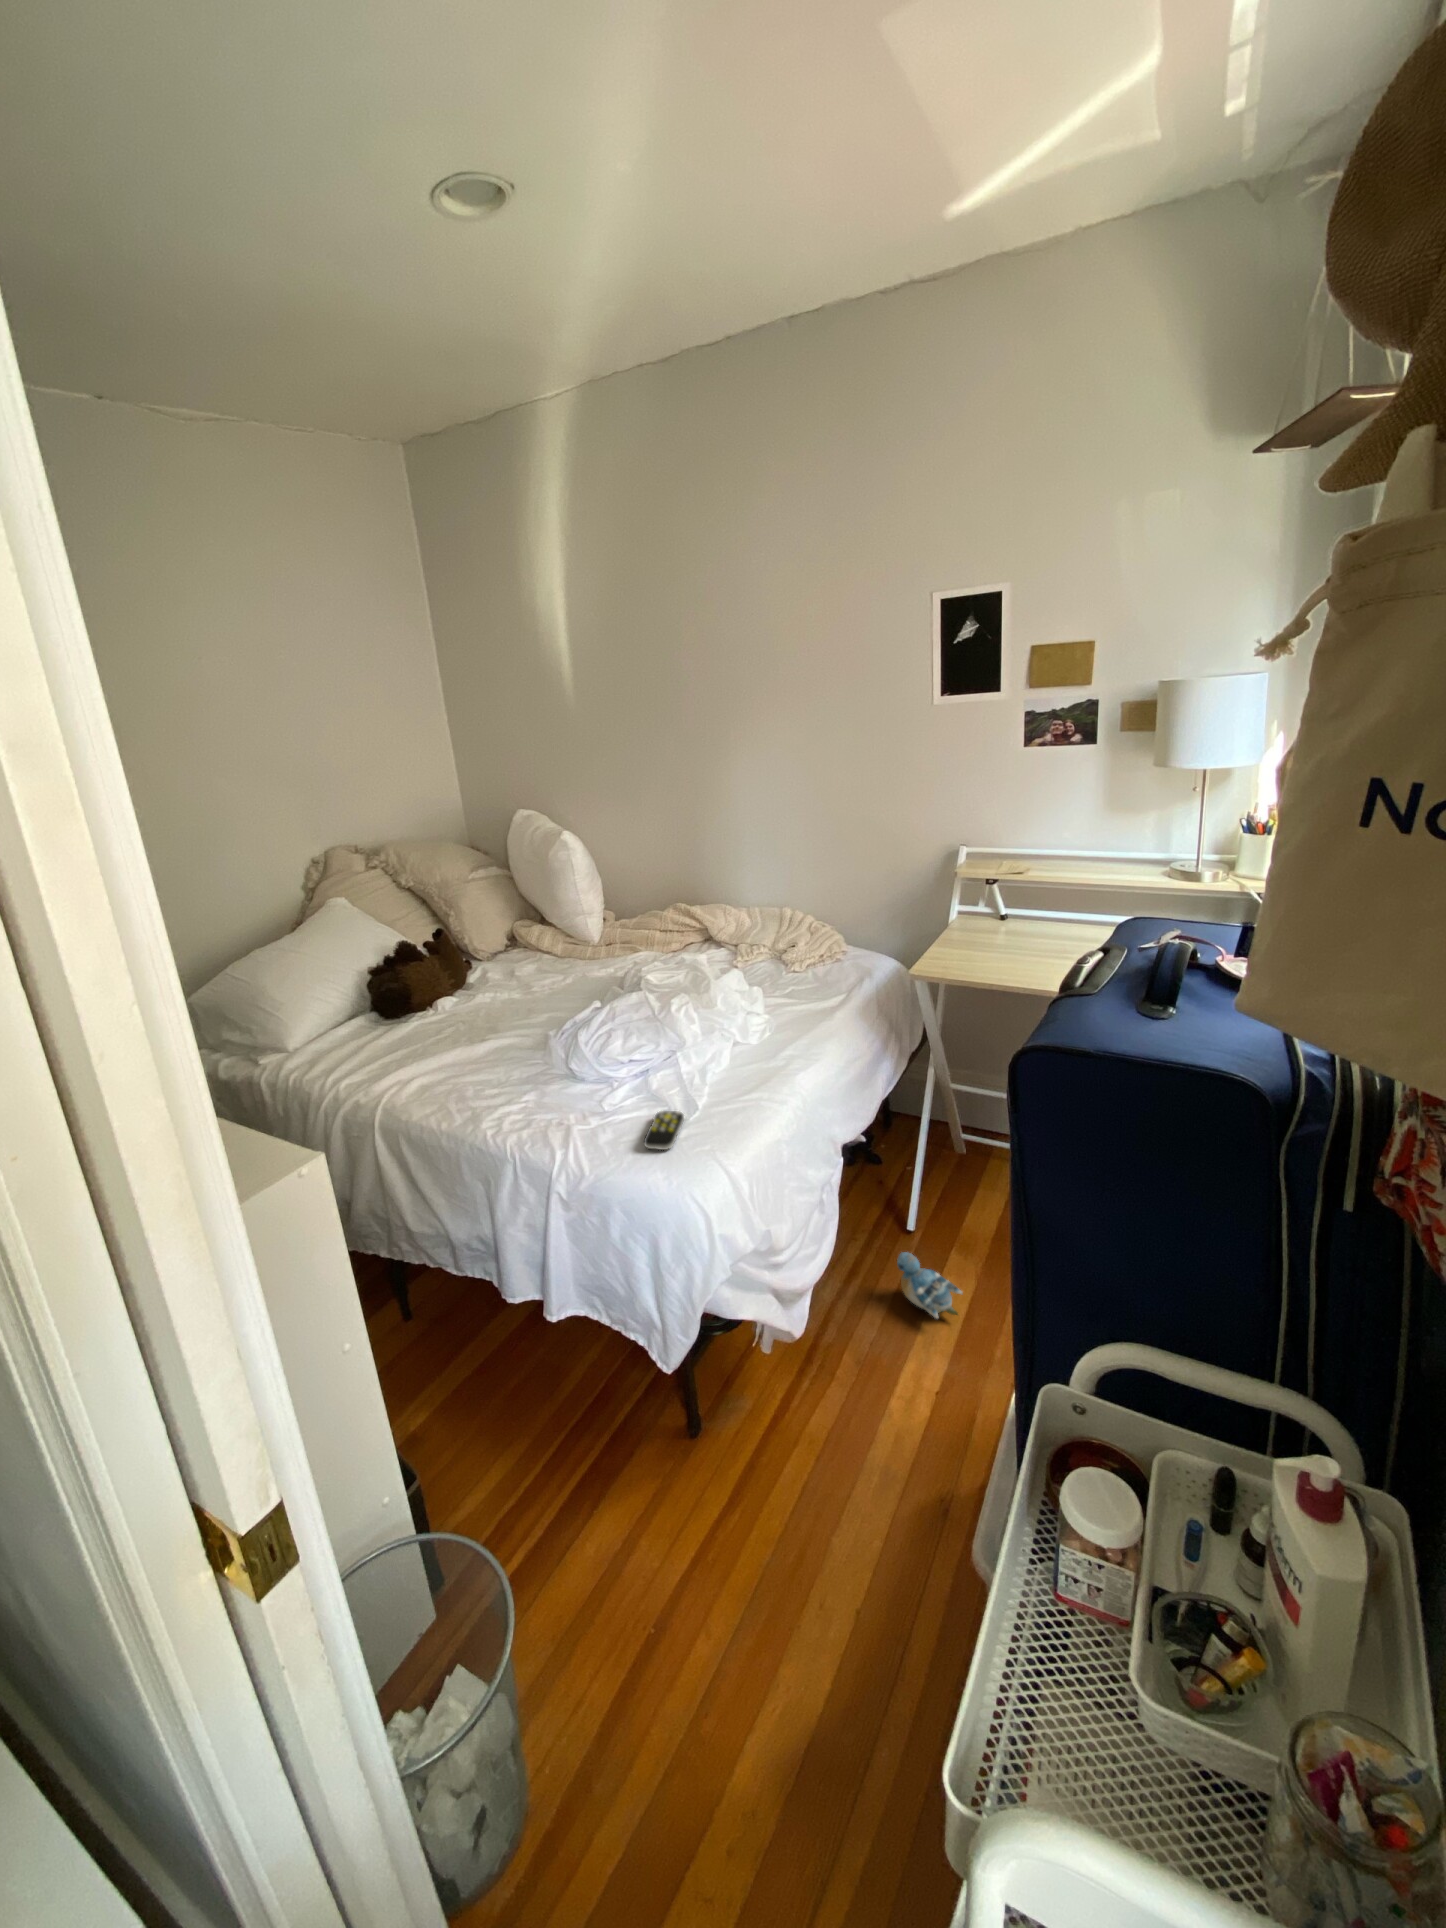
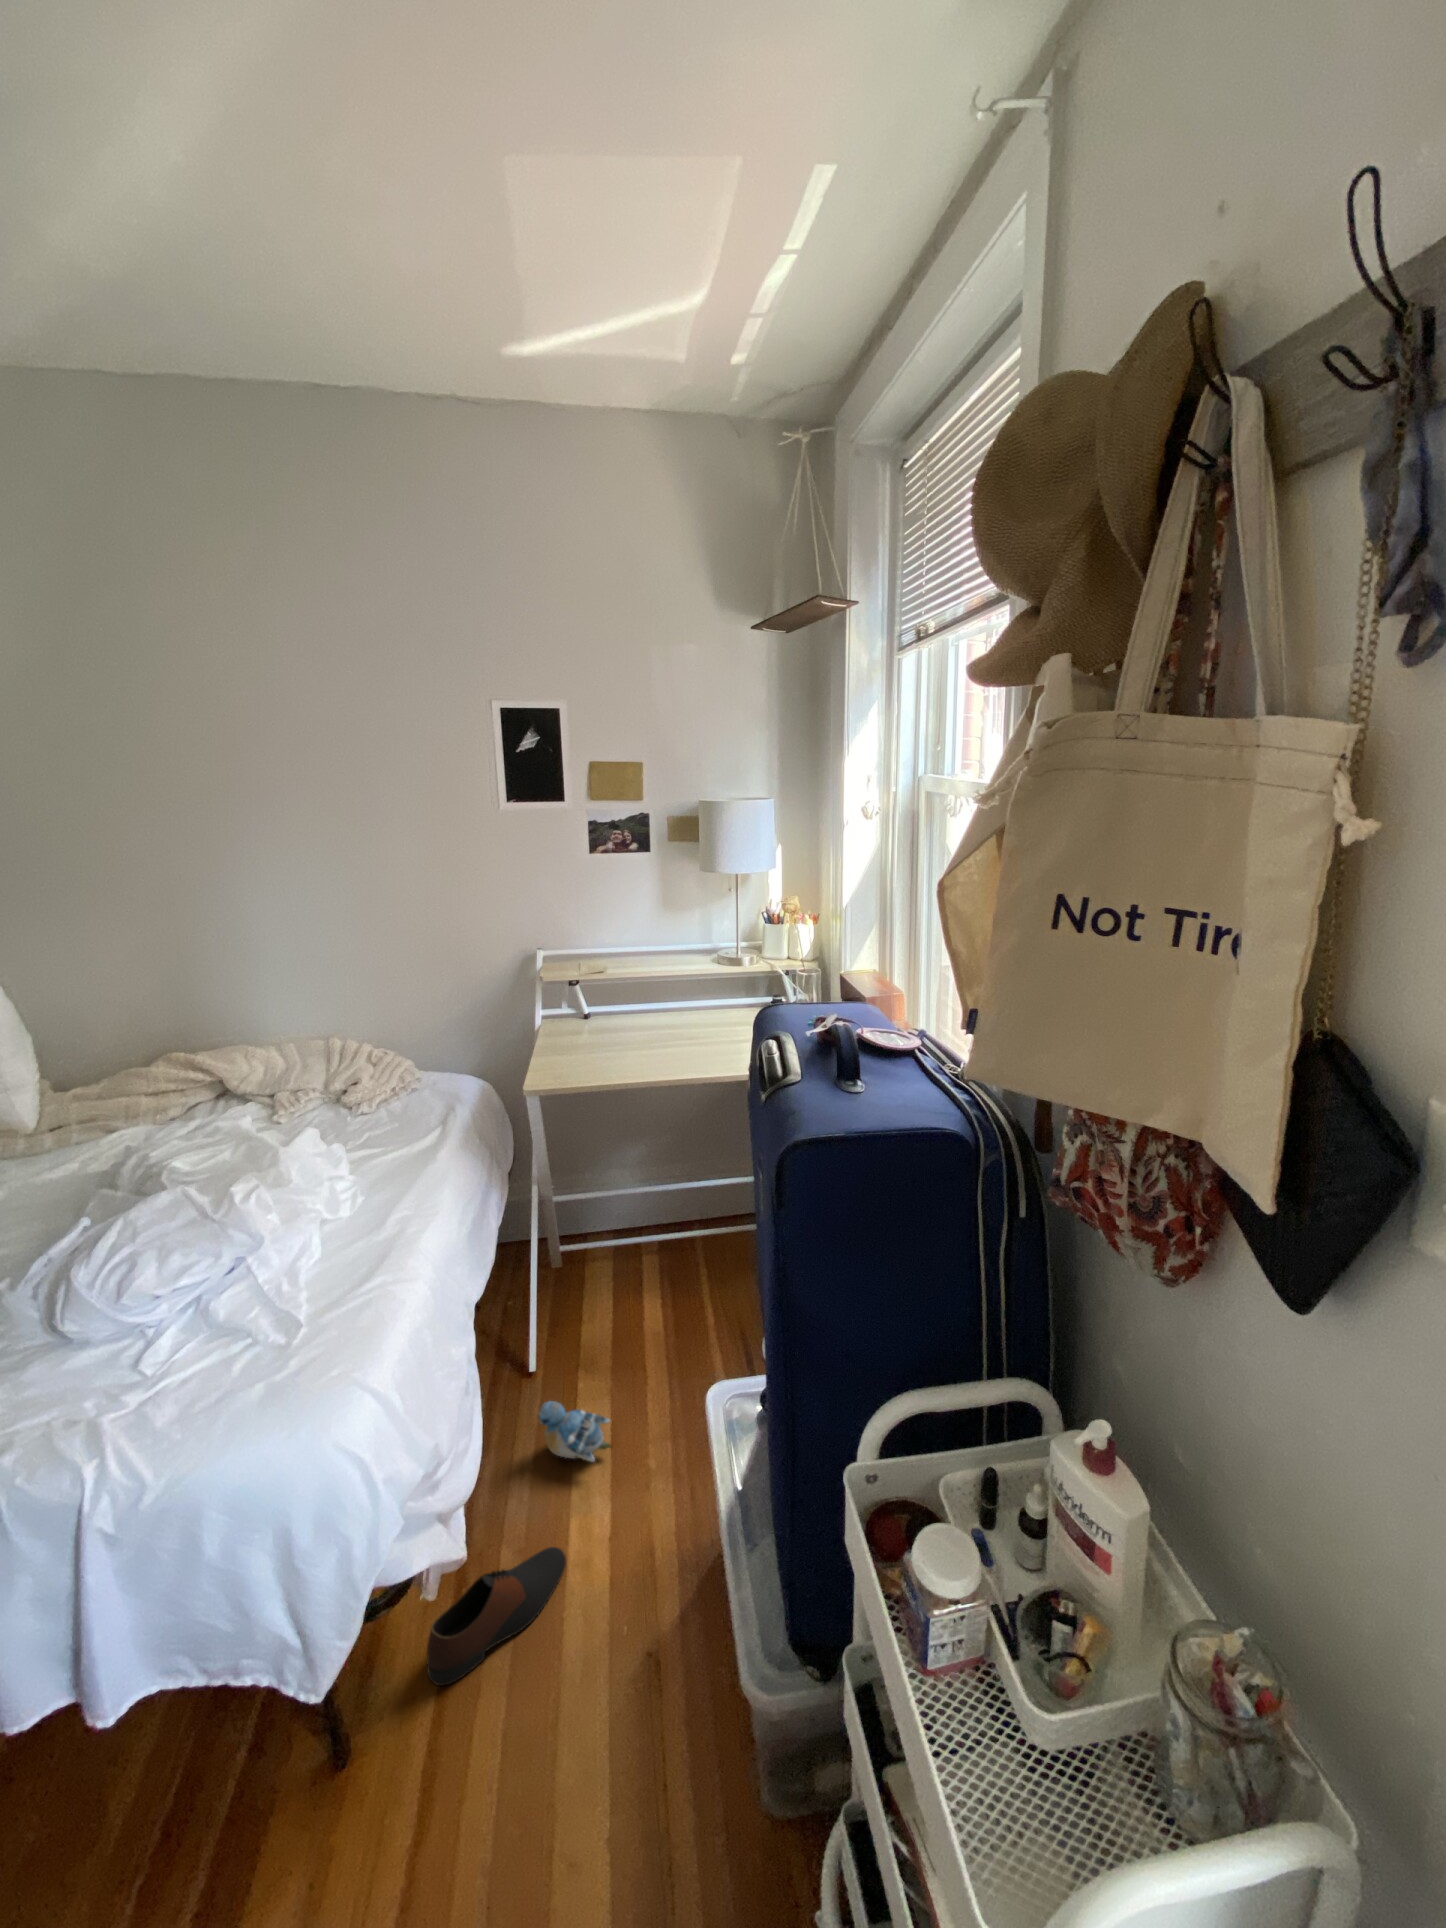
remote control: present [644,1111,684,1150] -> none [239,1337,290,1408]
shoe: none [767,1353,891,1416] -> present [427,1547,566,1685]

